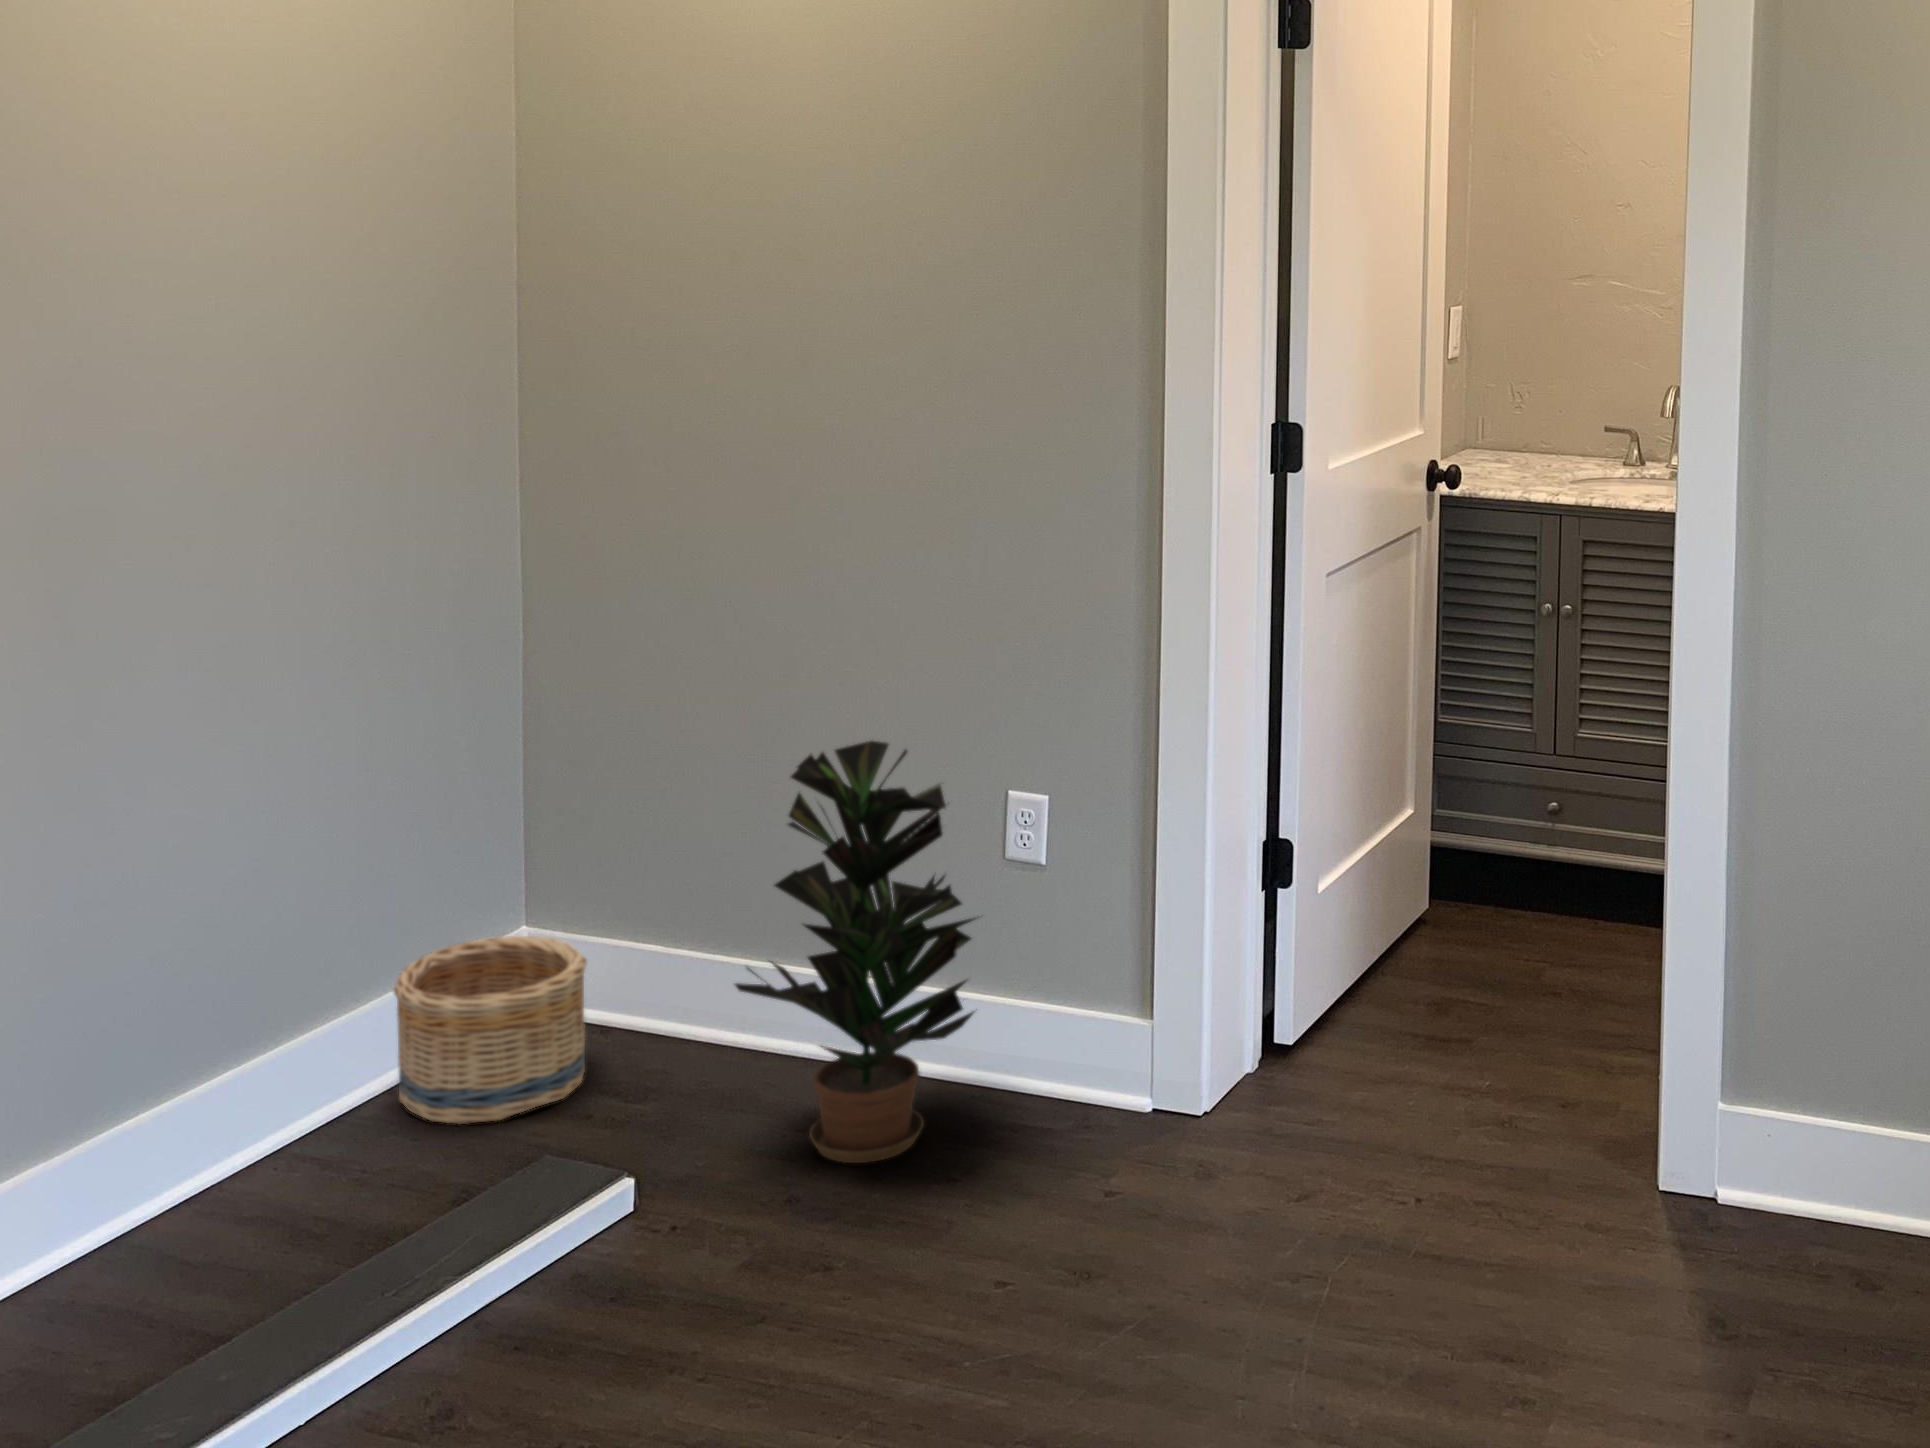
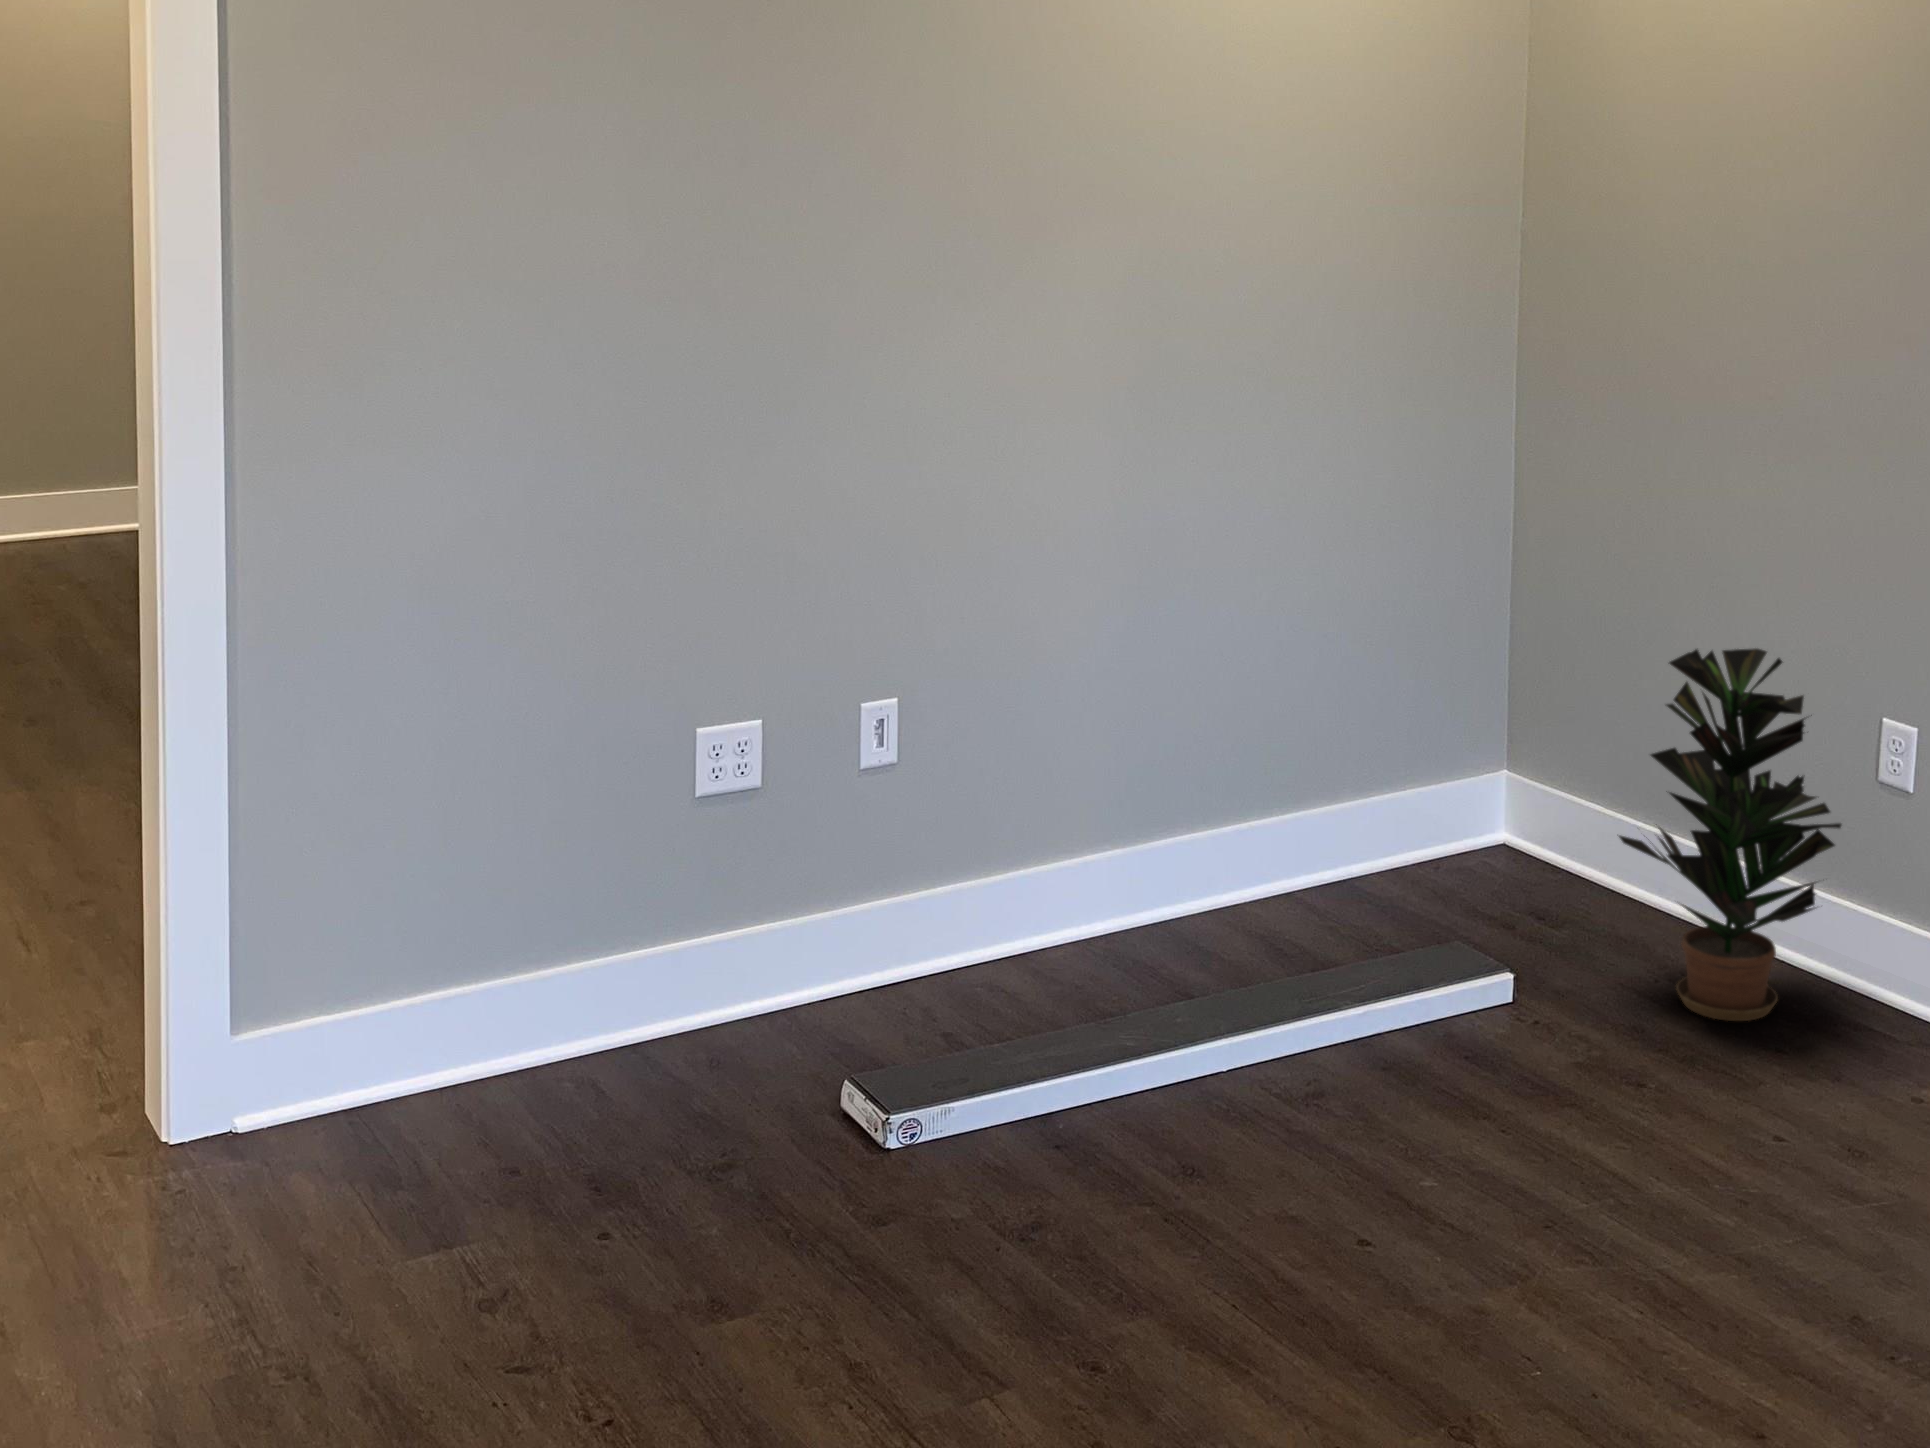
basket: present [394,936,587,1124] -> none [1385,770,1532,915]

